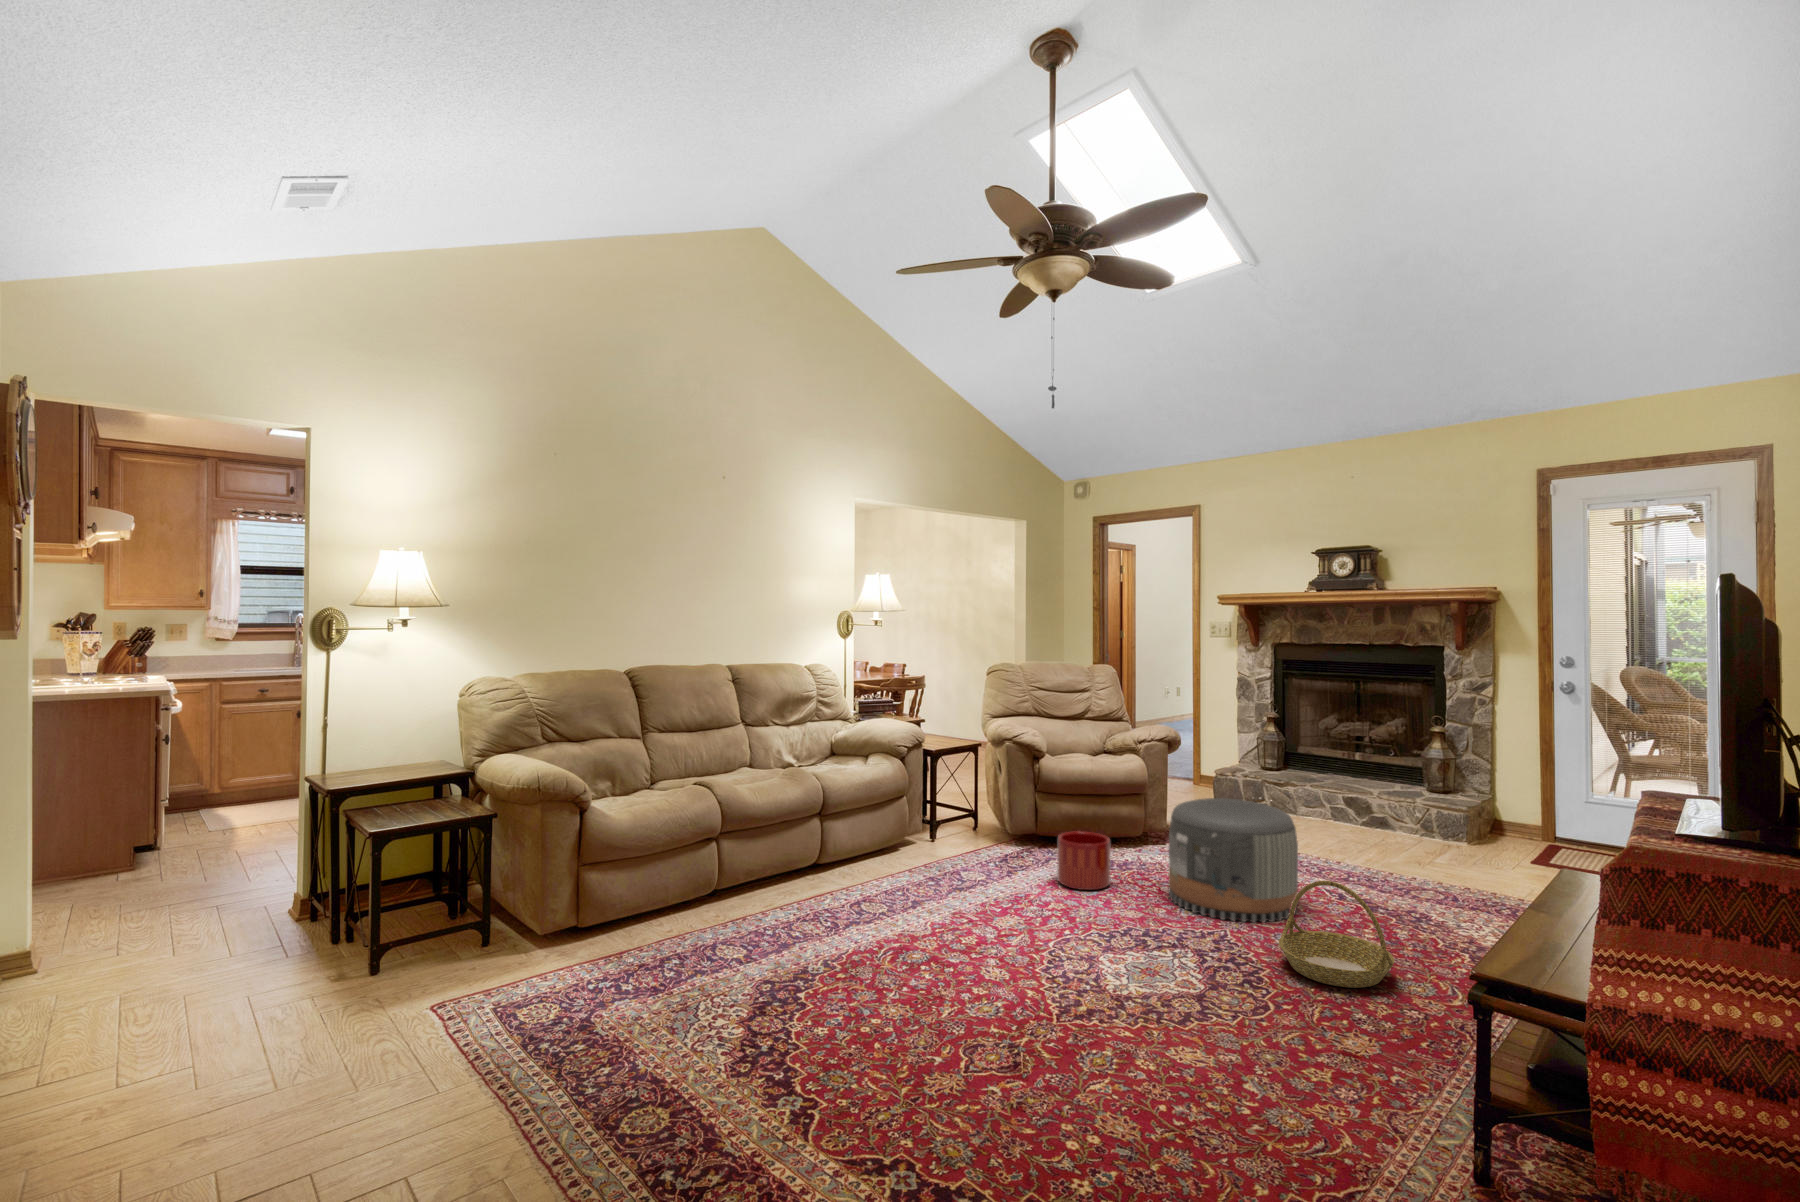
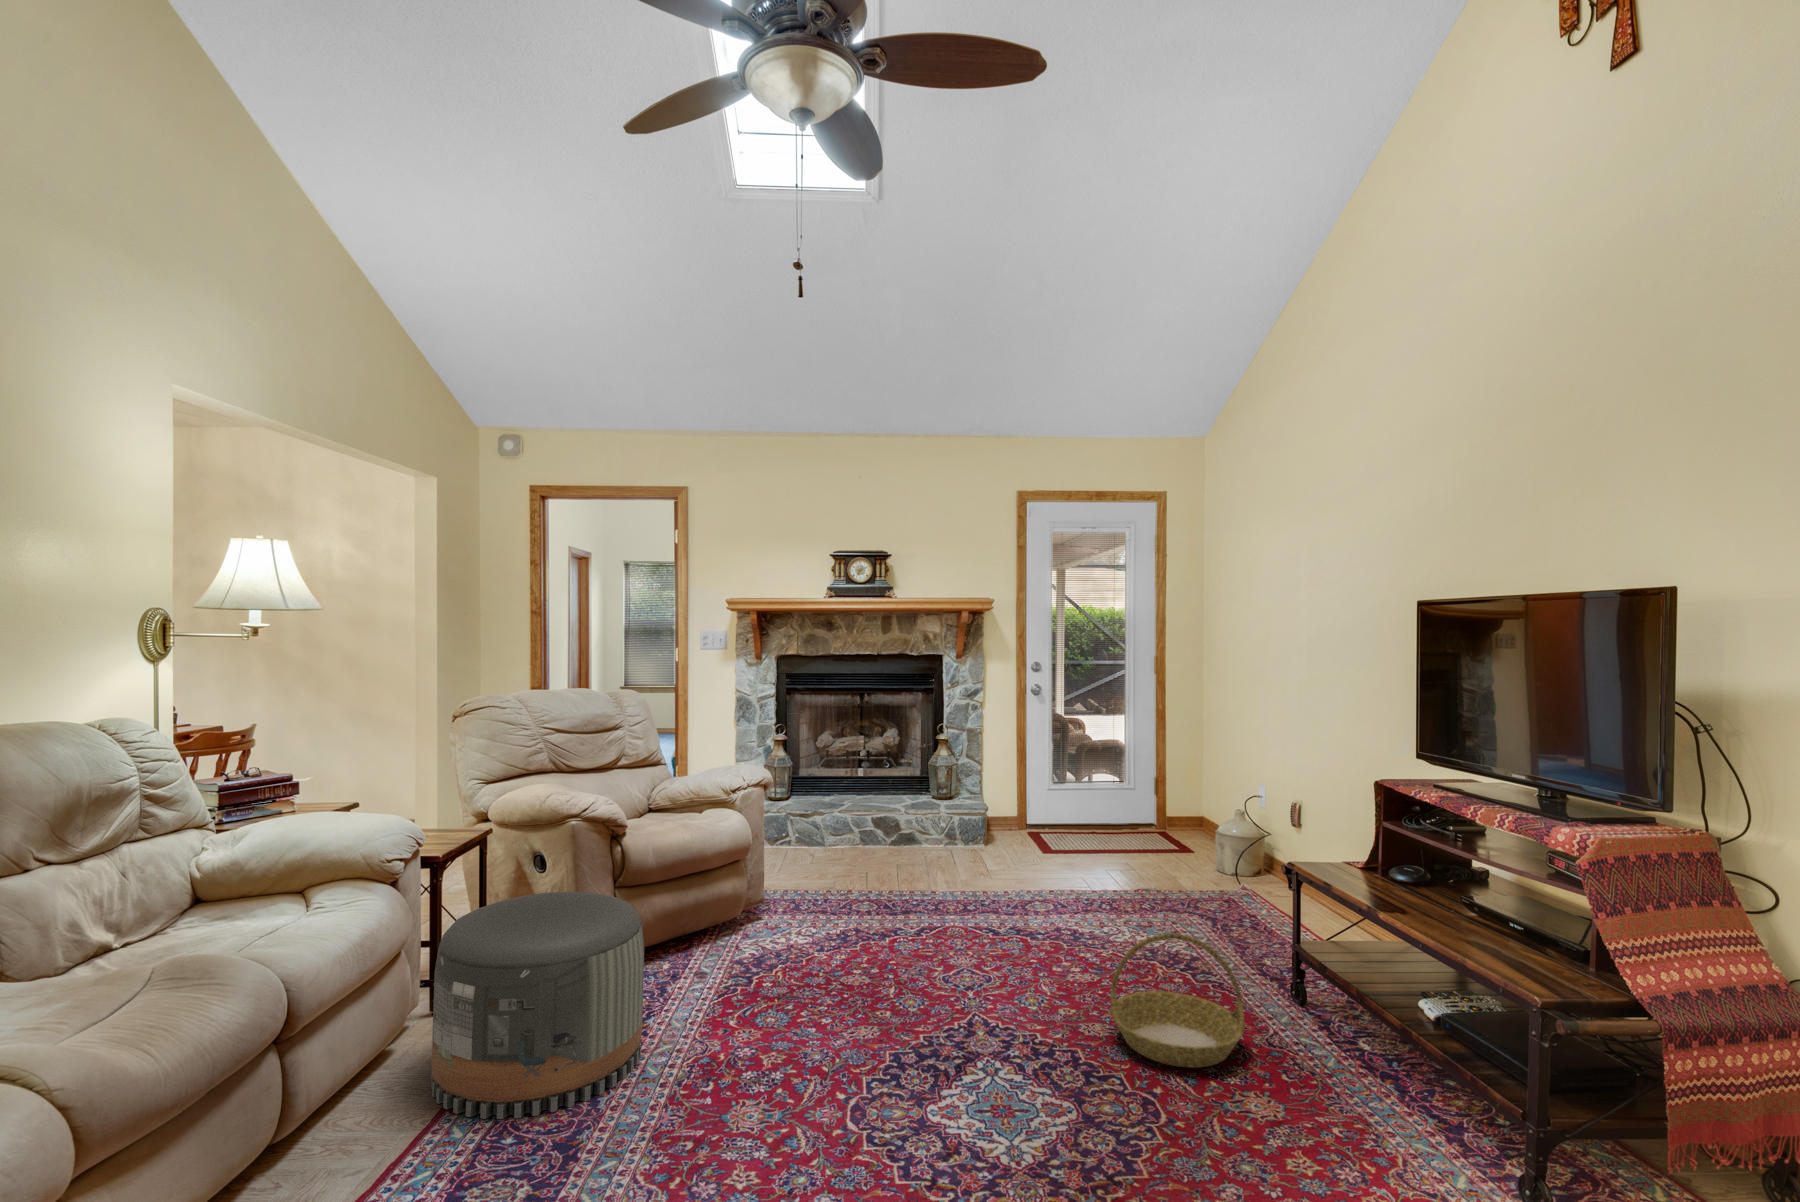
pouf: present [1169,798,1298,923] -> present [431,892,644,1119]
planter: present [1057,831,1110,890] -> none [726,936,807,1035]

